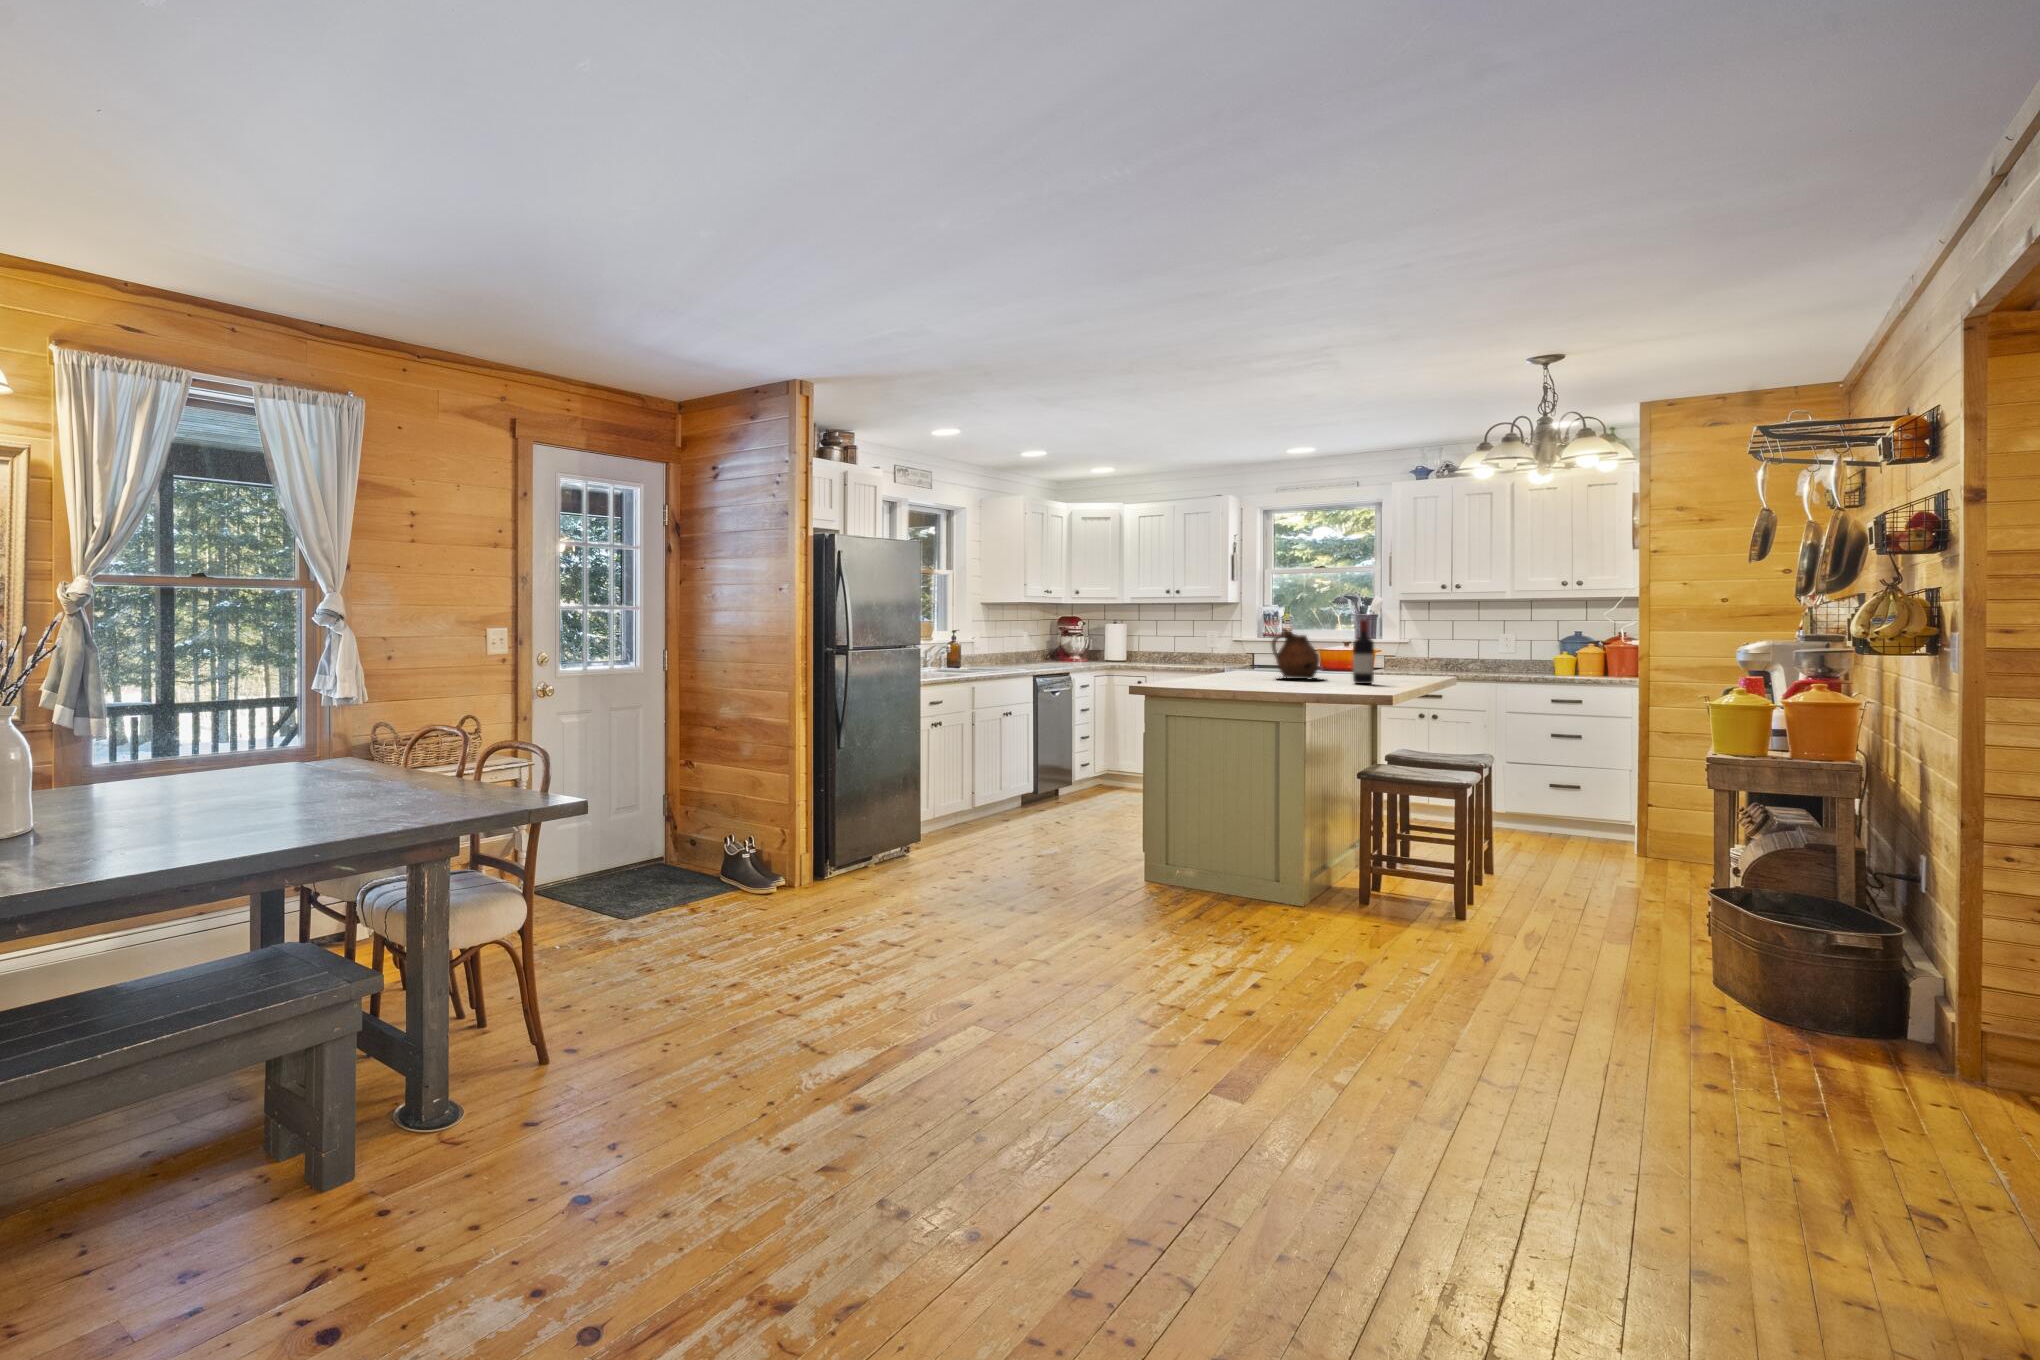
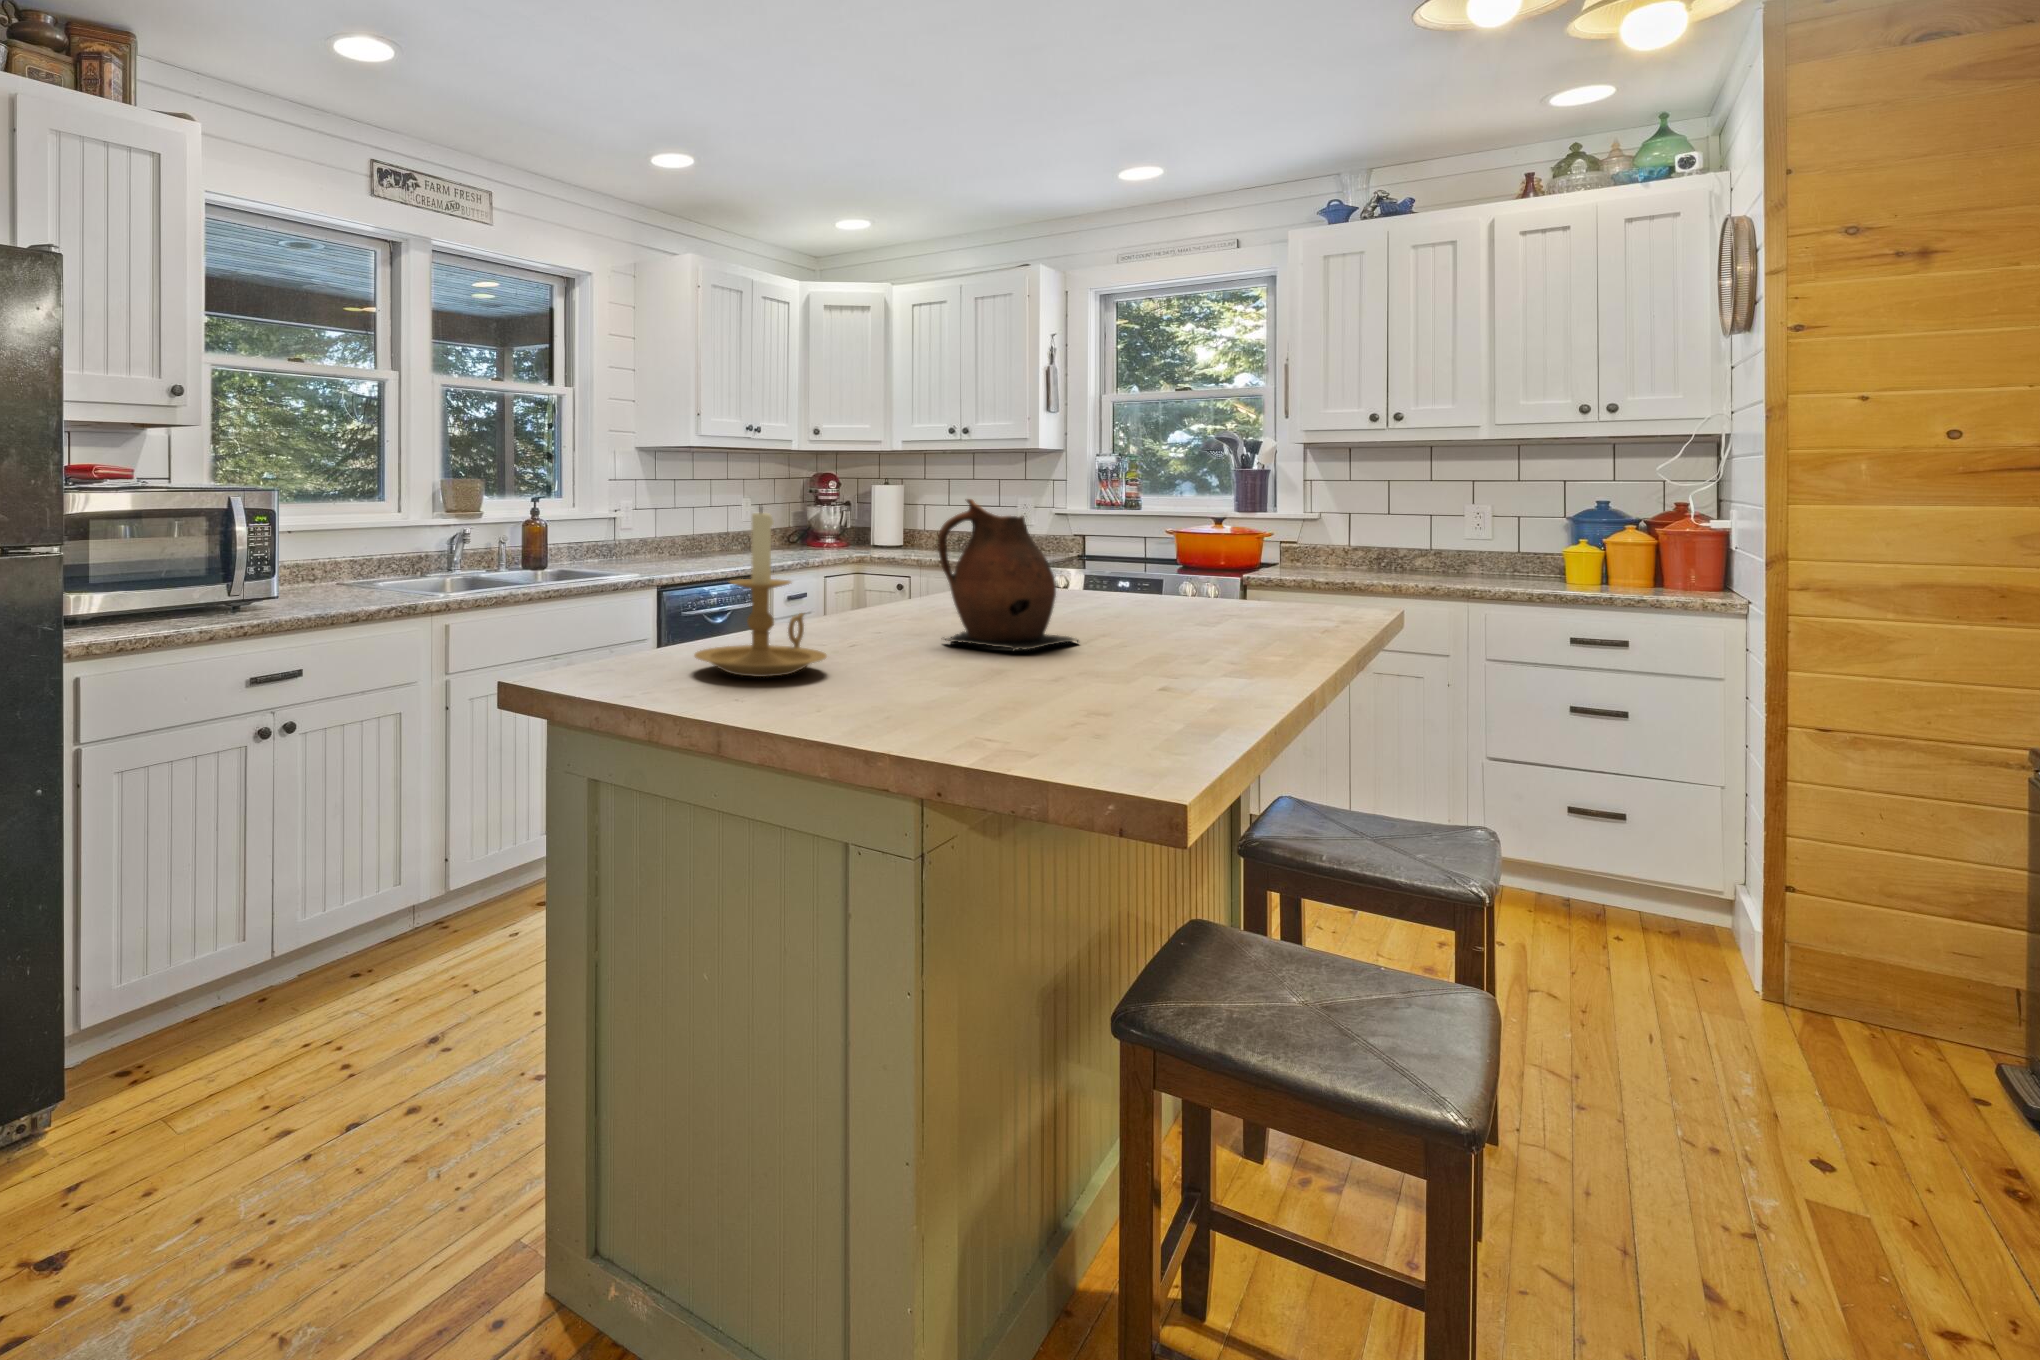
wine bottle: present [1353,620,1374,684] -> none [1120,471,1178,676]
candle holder: none [1203,631,1252,683] -> present [694,508,827,677]

